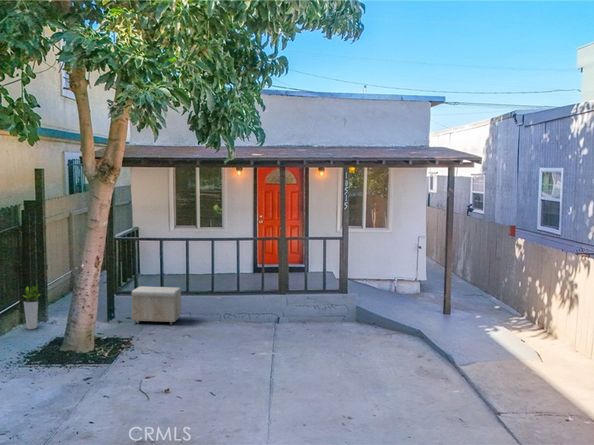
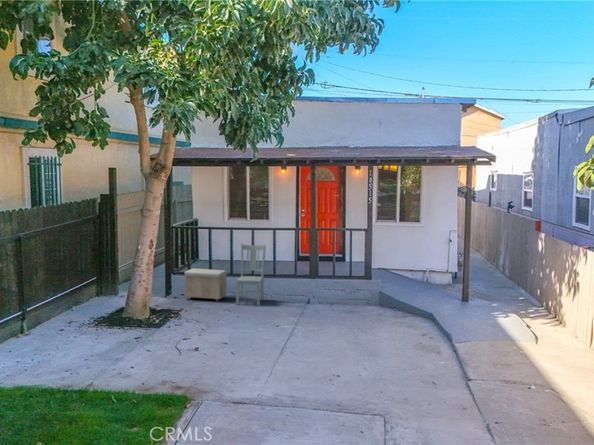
chair: none [195,256,227,328] -> present [236,244,266,305]
planter: present [23,284,41,329] -> none [97,263,113,301]

